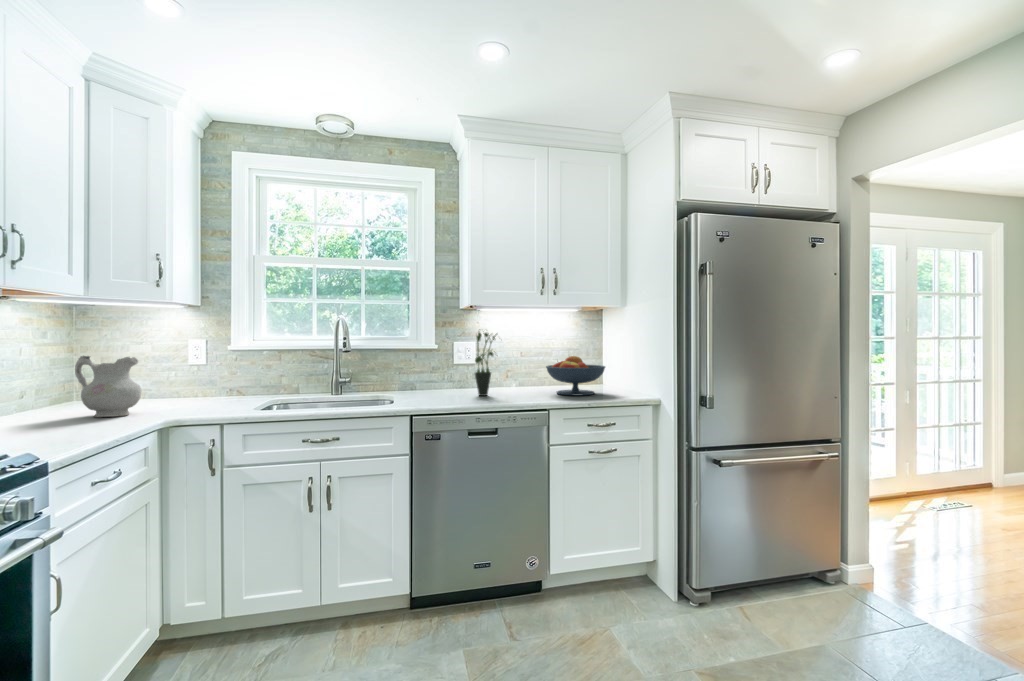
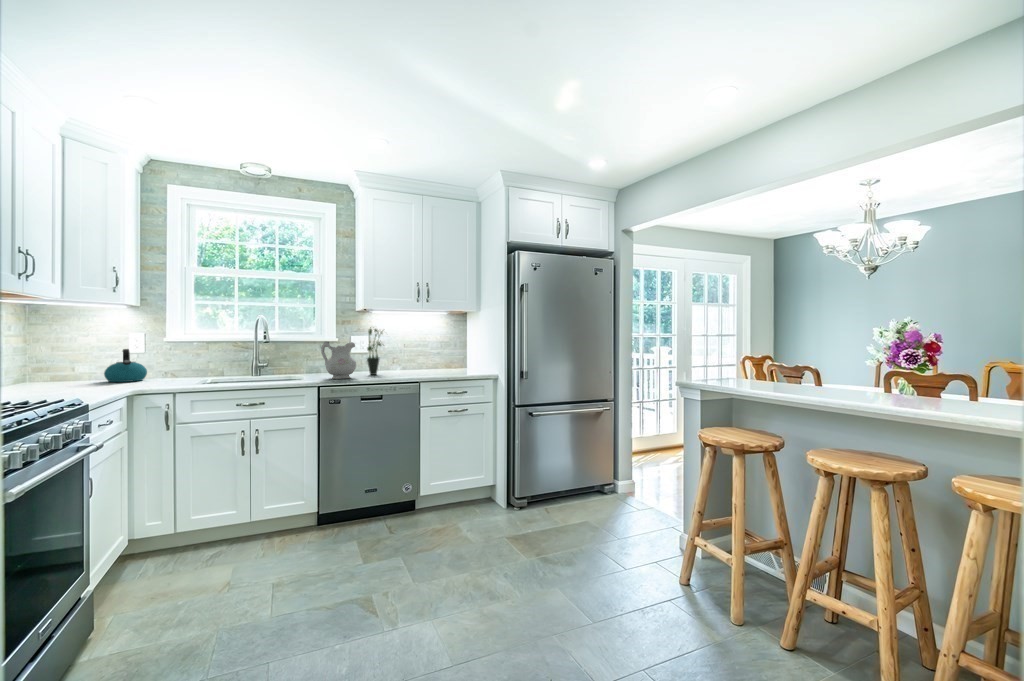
ceramic pitcher: present [75,356,141,417] -> present [321,342,356,379]
fruit bowl: present [546,356,605,396] -> none [421,346,463,374]
kettle: none [155,361,207,403] -> present [104,349,147,382]

